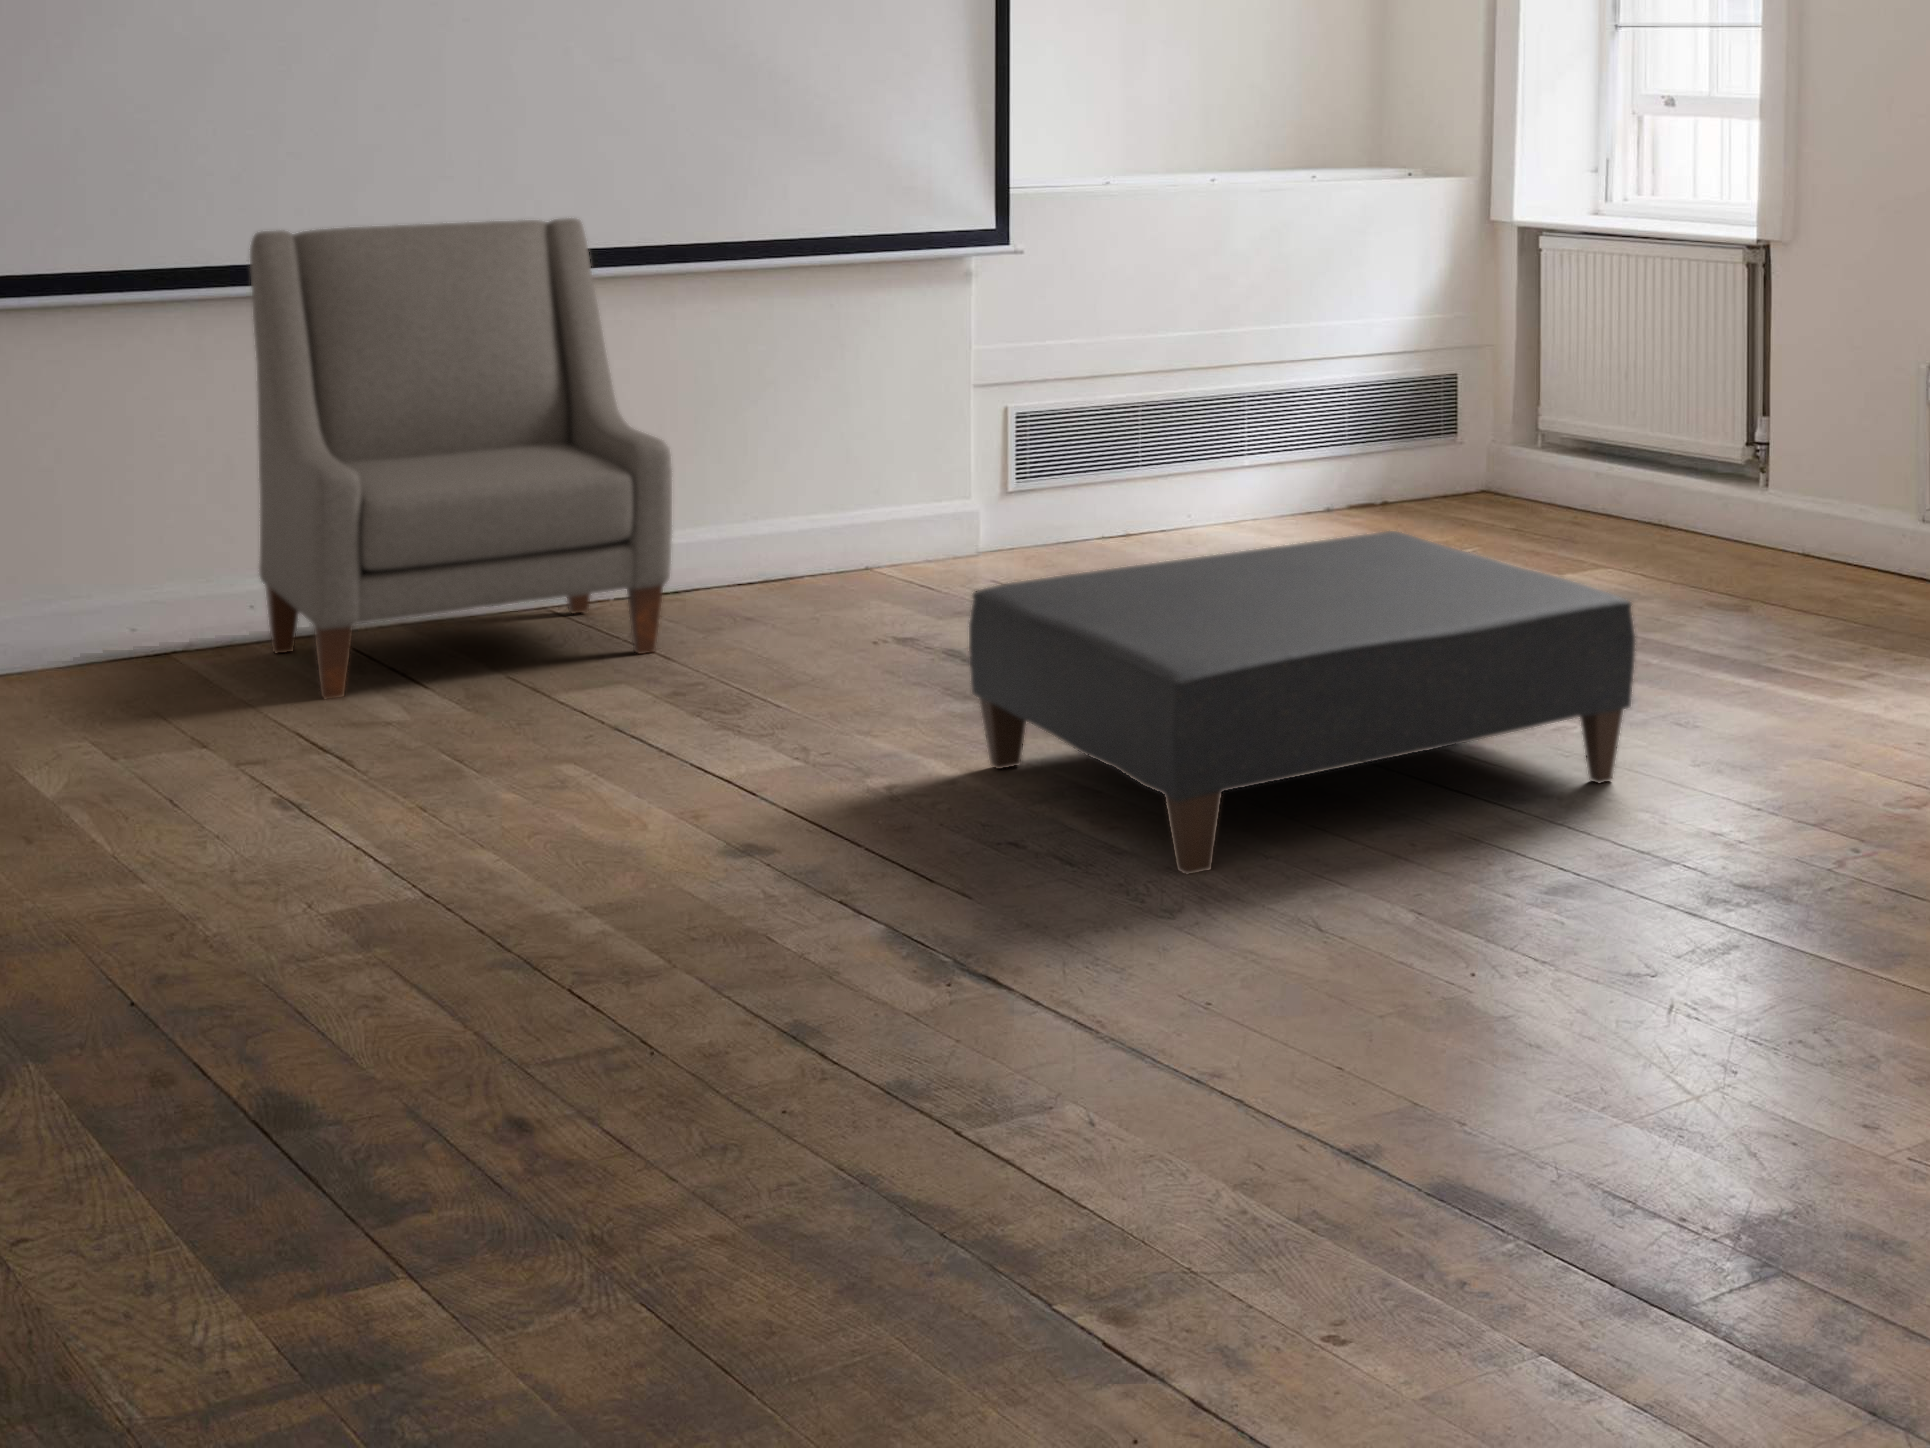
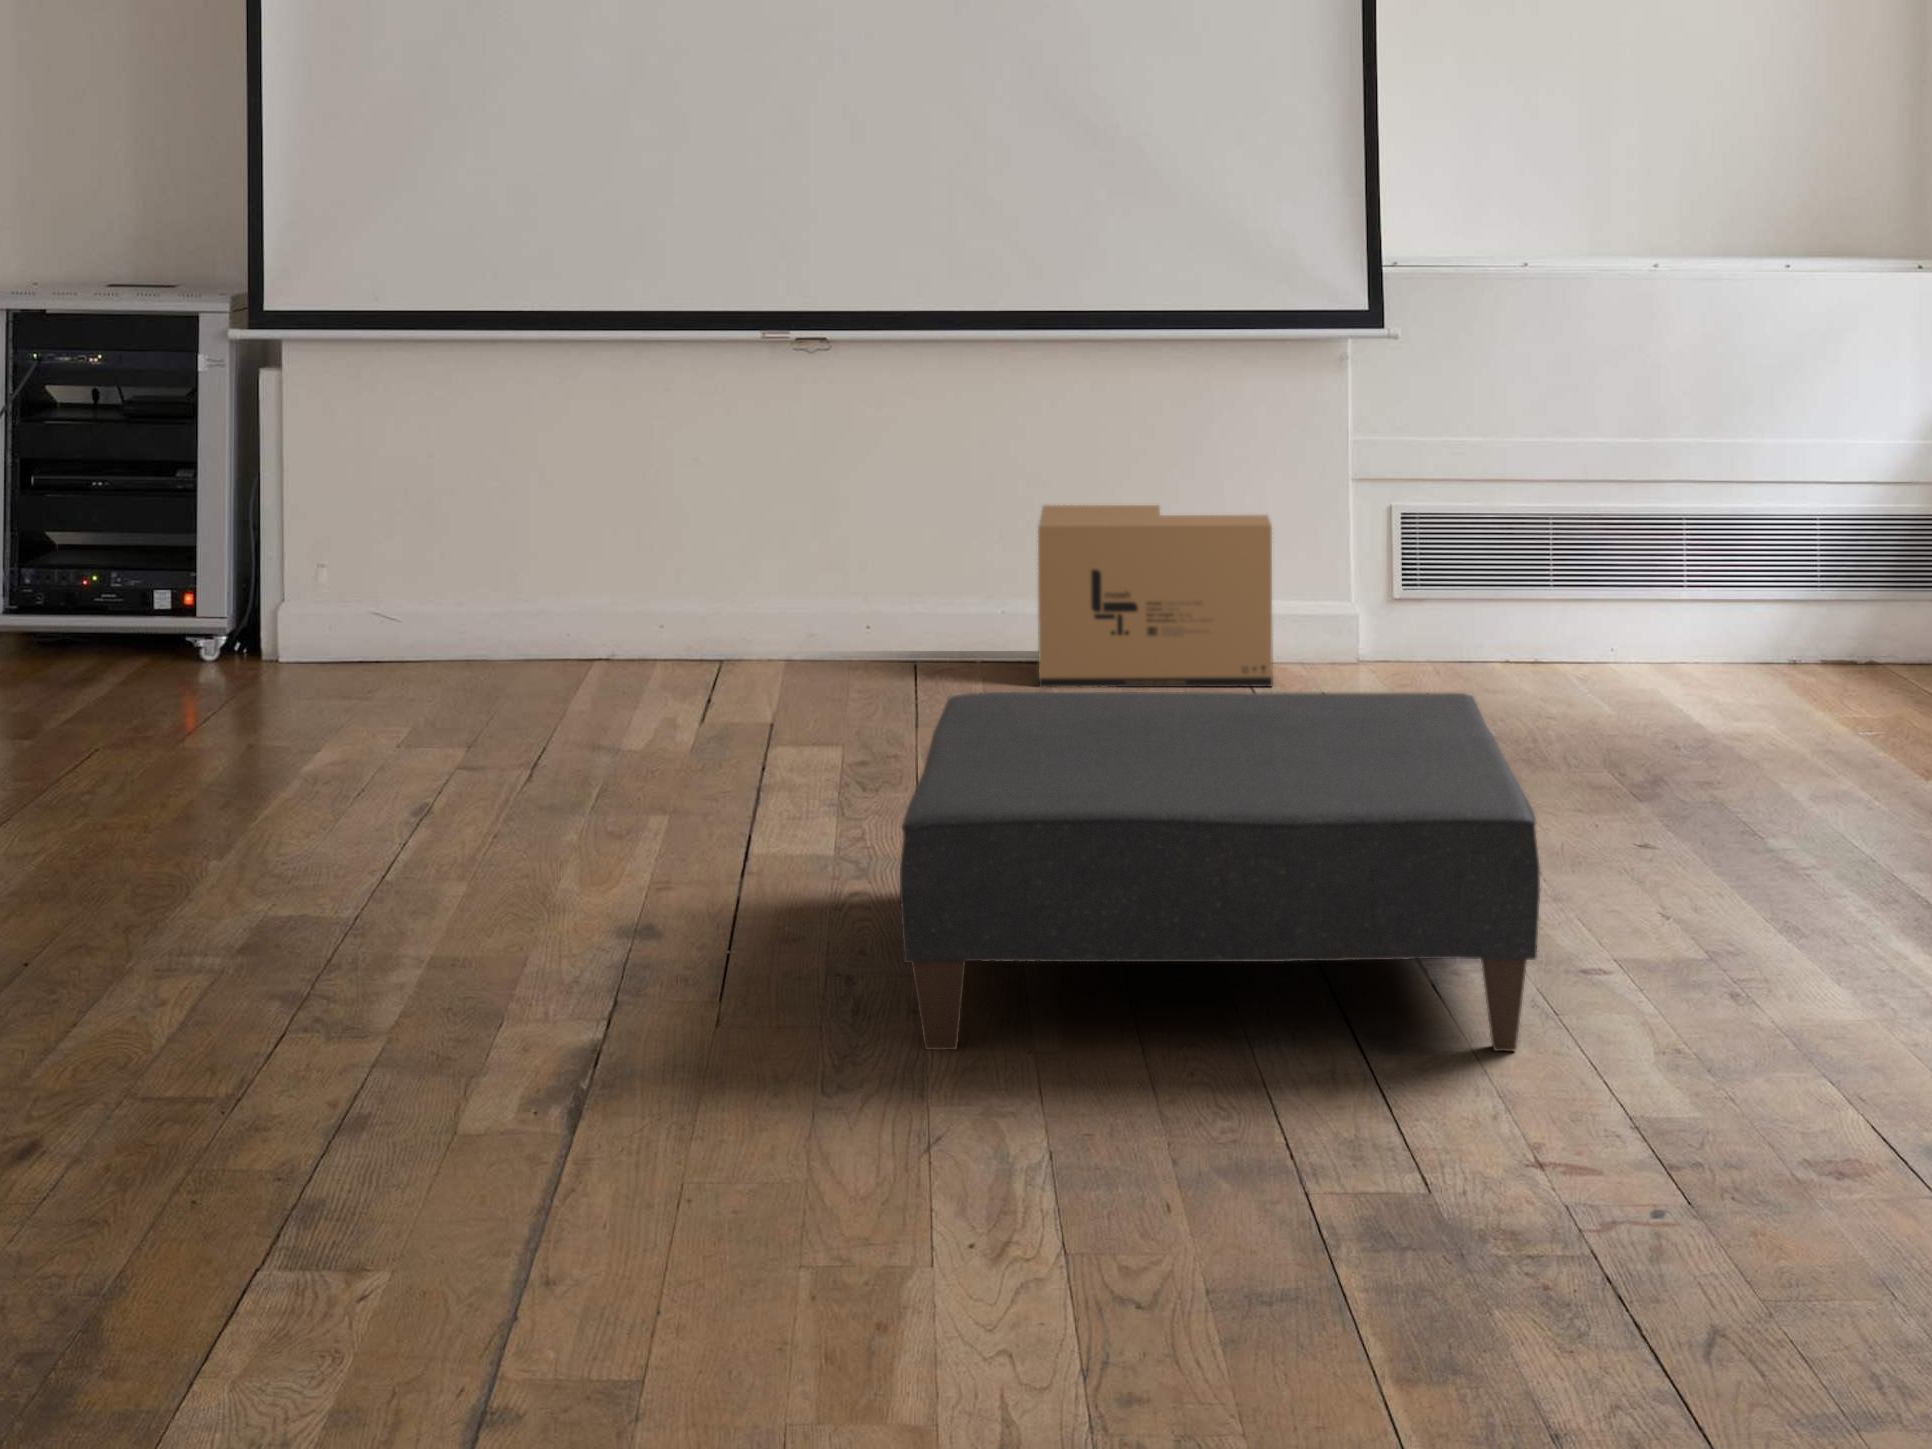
chair: present [250,218,672,699] -> none [611,281,945,724]
cardboard box: none [675,421,947,607] -> present [1038,505,1273,687]

